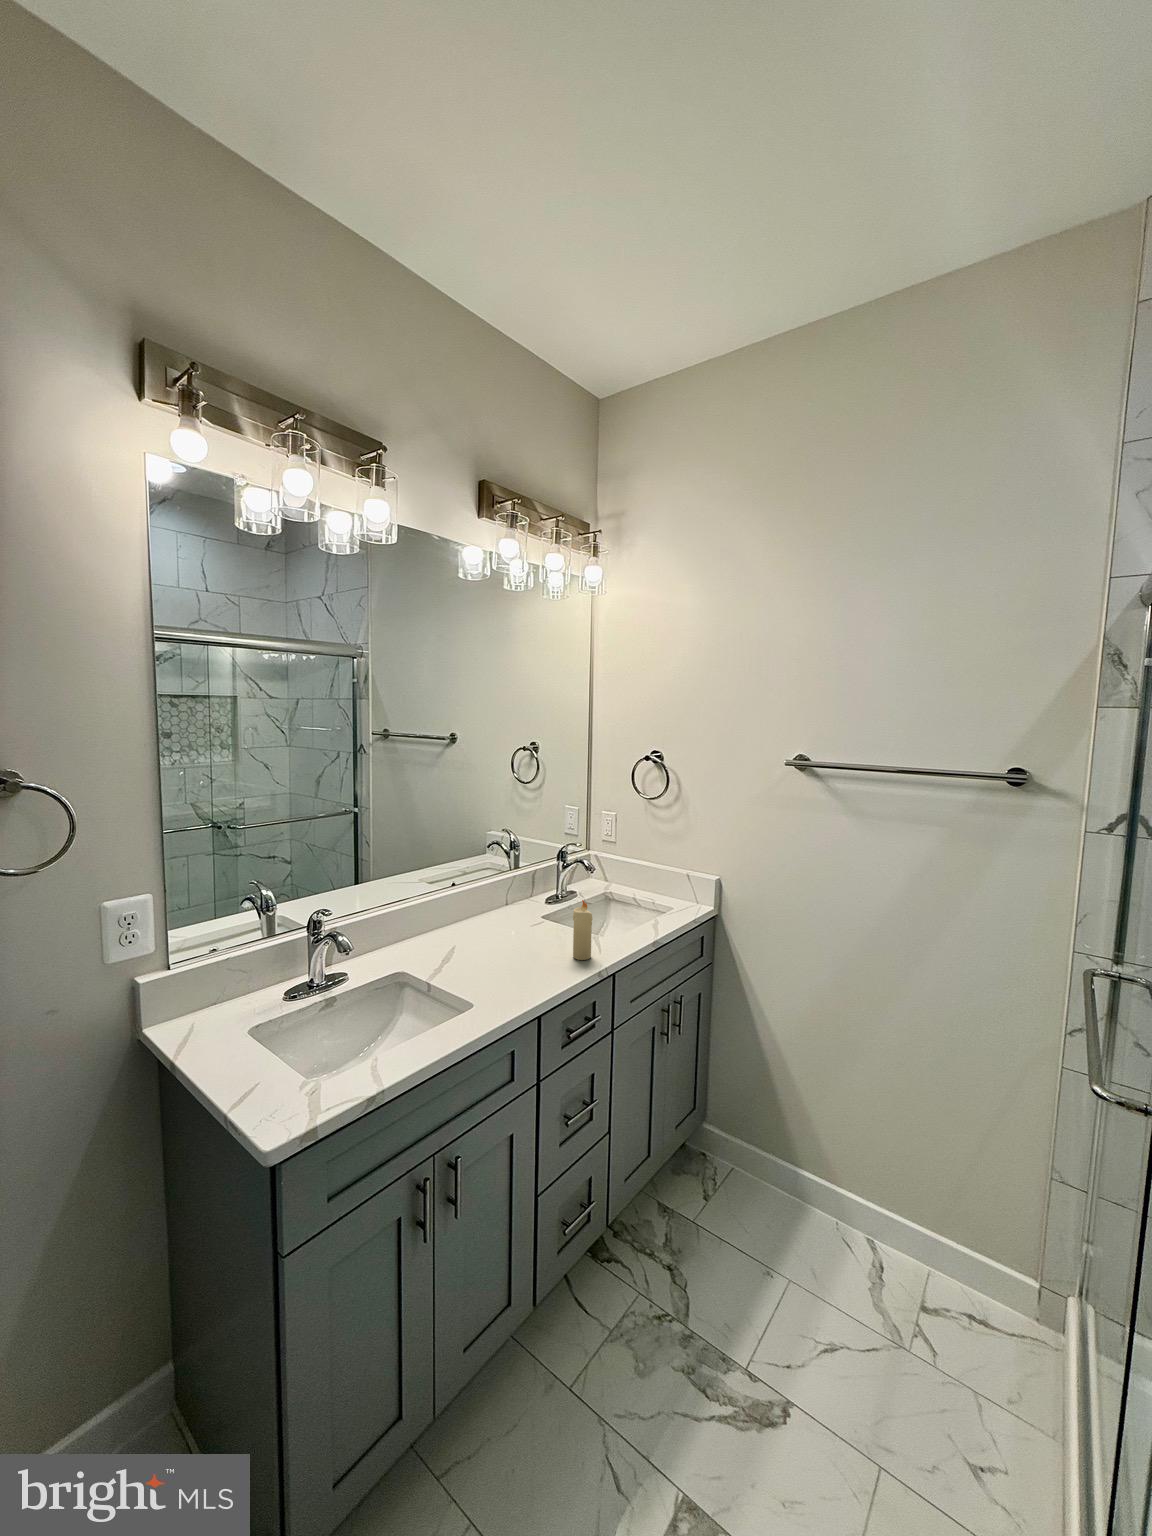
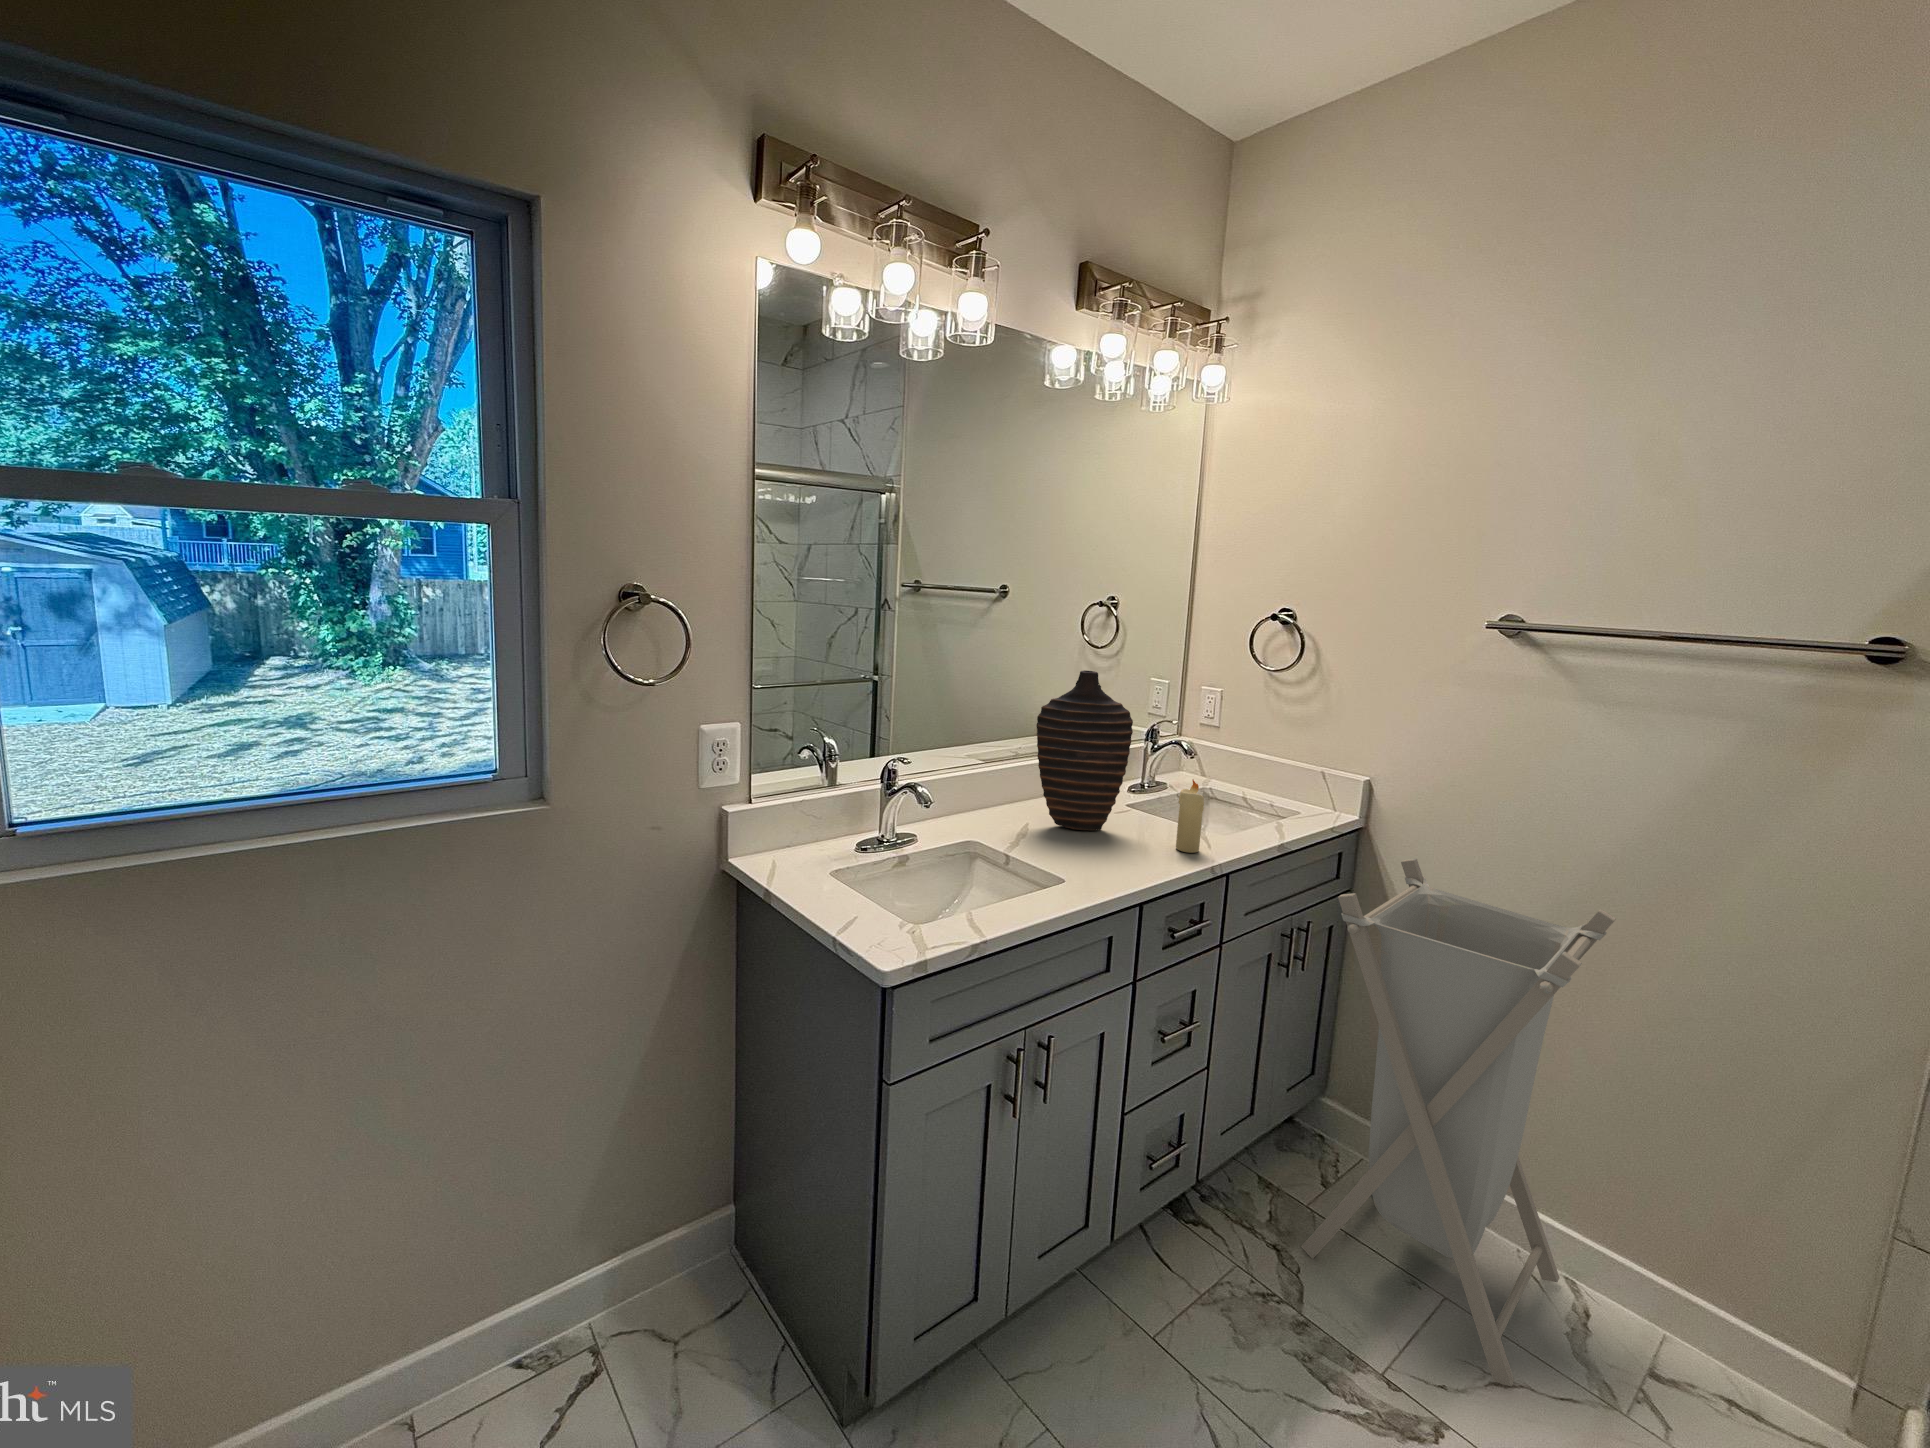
decorative vase: none [457,814,536,947] -> present [1036,670,1133,830]
laundry hamper: none [687,938,881,1354] -> present [1301,859,1616,1386]

